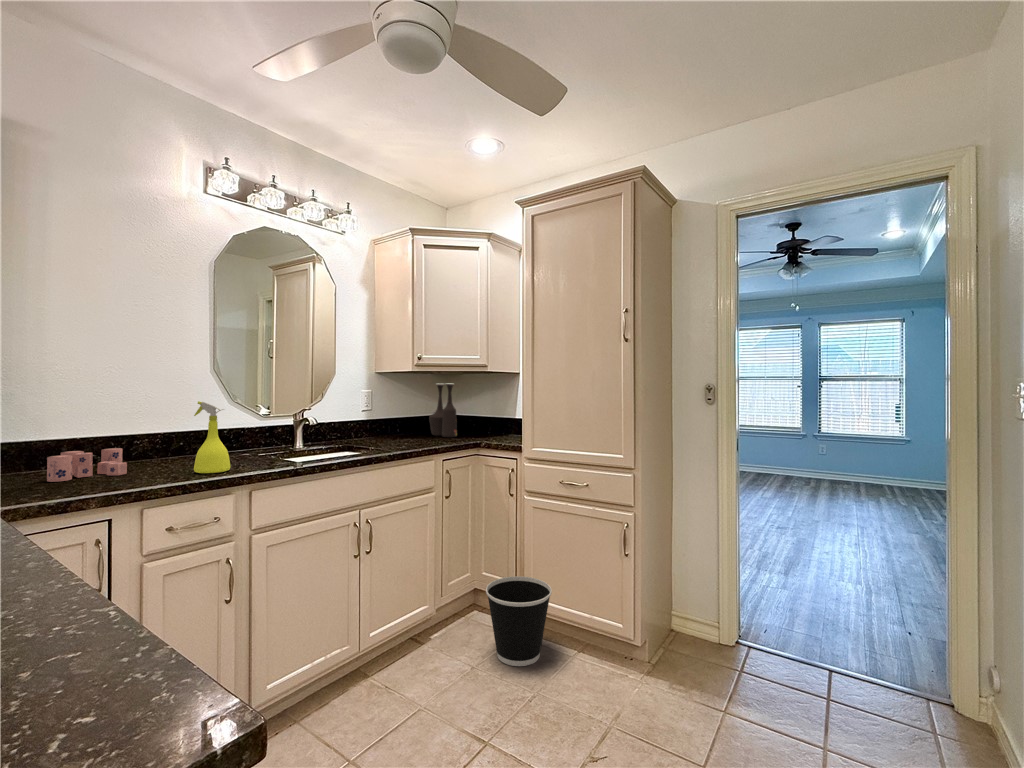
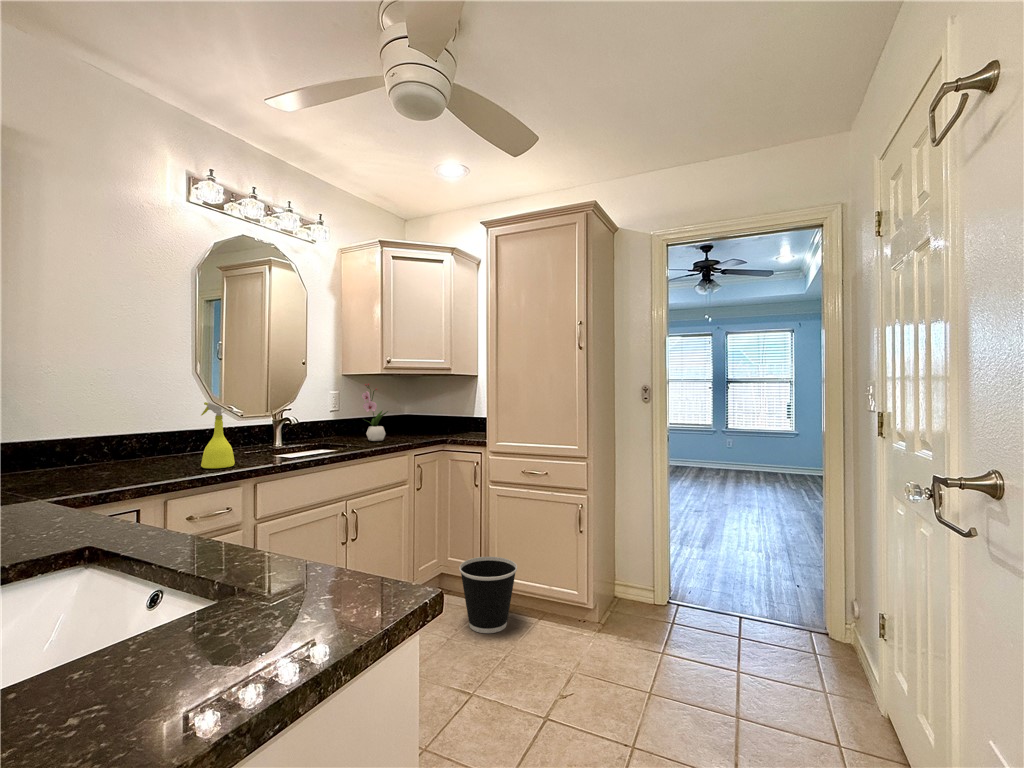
flower arrangement: none [391,382,419,443] -> present [362,384,388,441]
vase: present [429,383,457,437] -> none [392,385,420,435]
candle: present [47,448,127,482] -> none [62,447,135,479]

